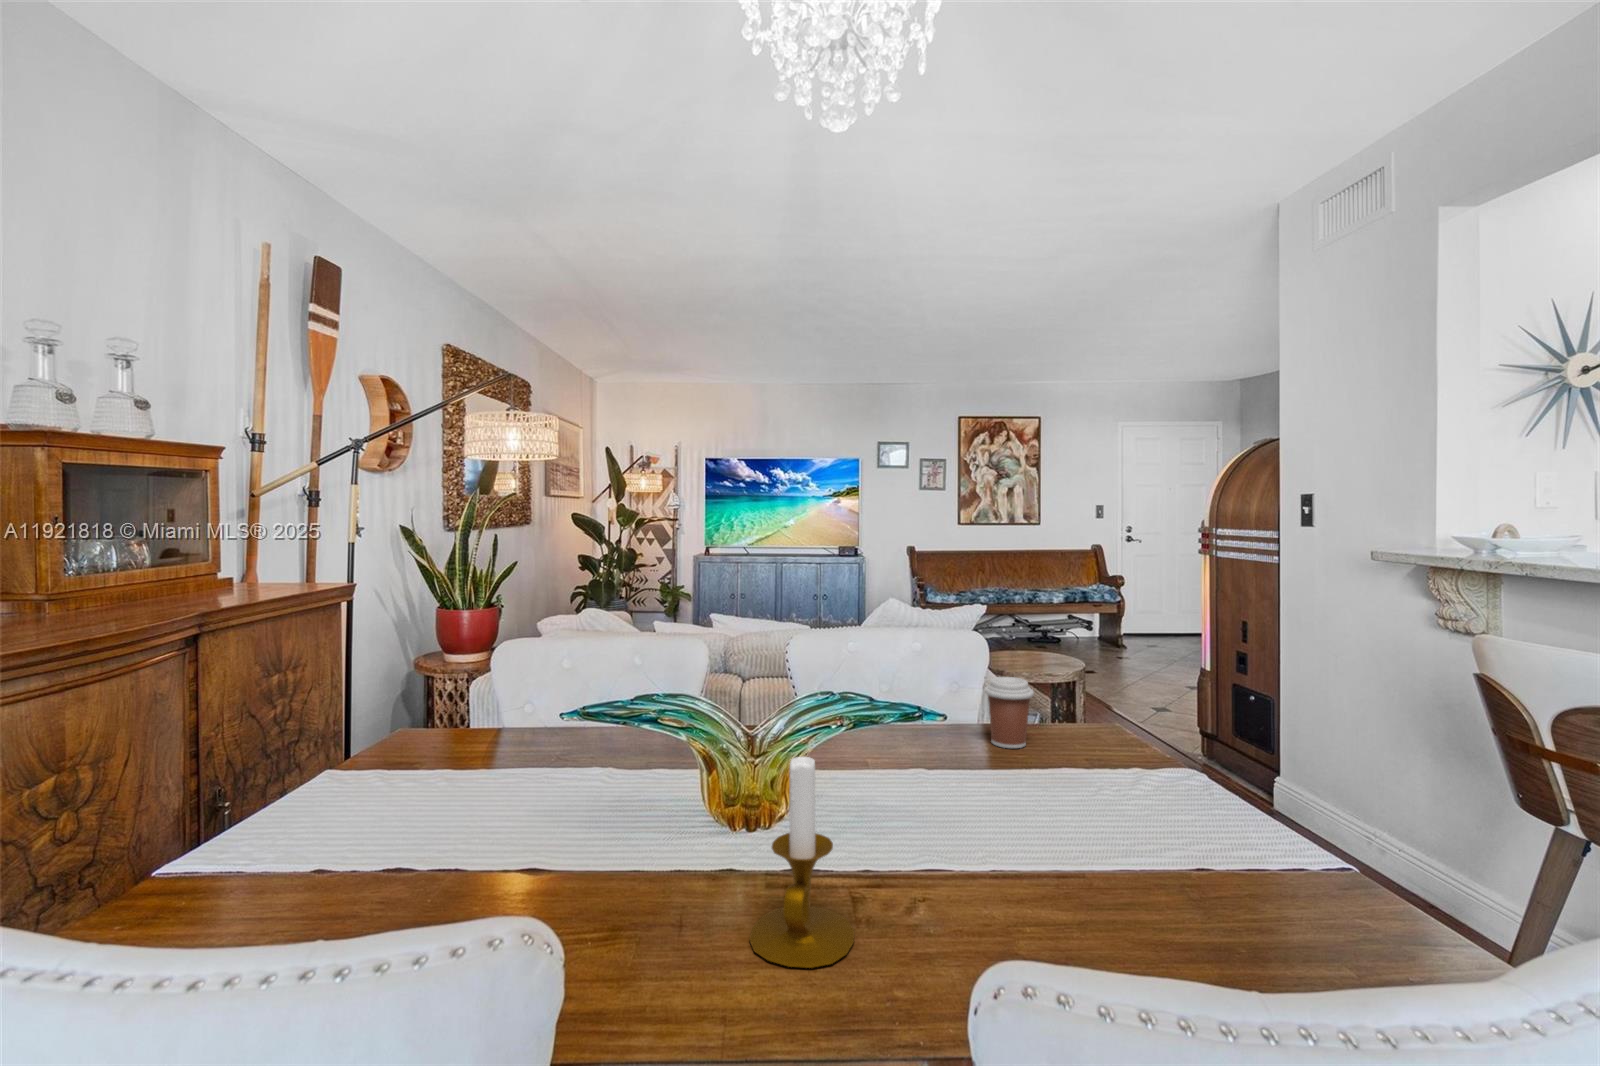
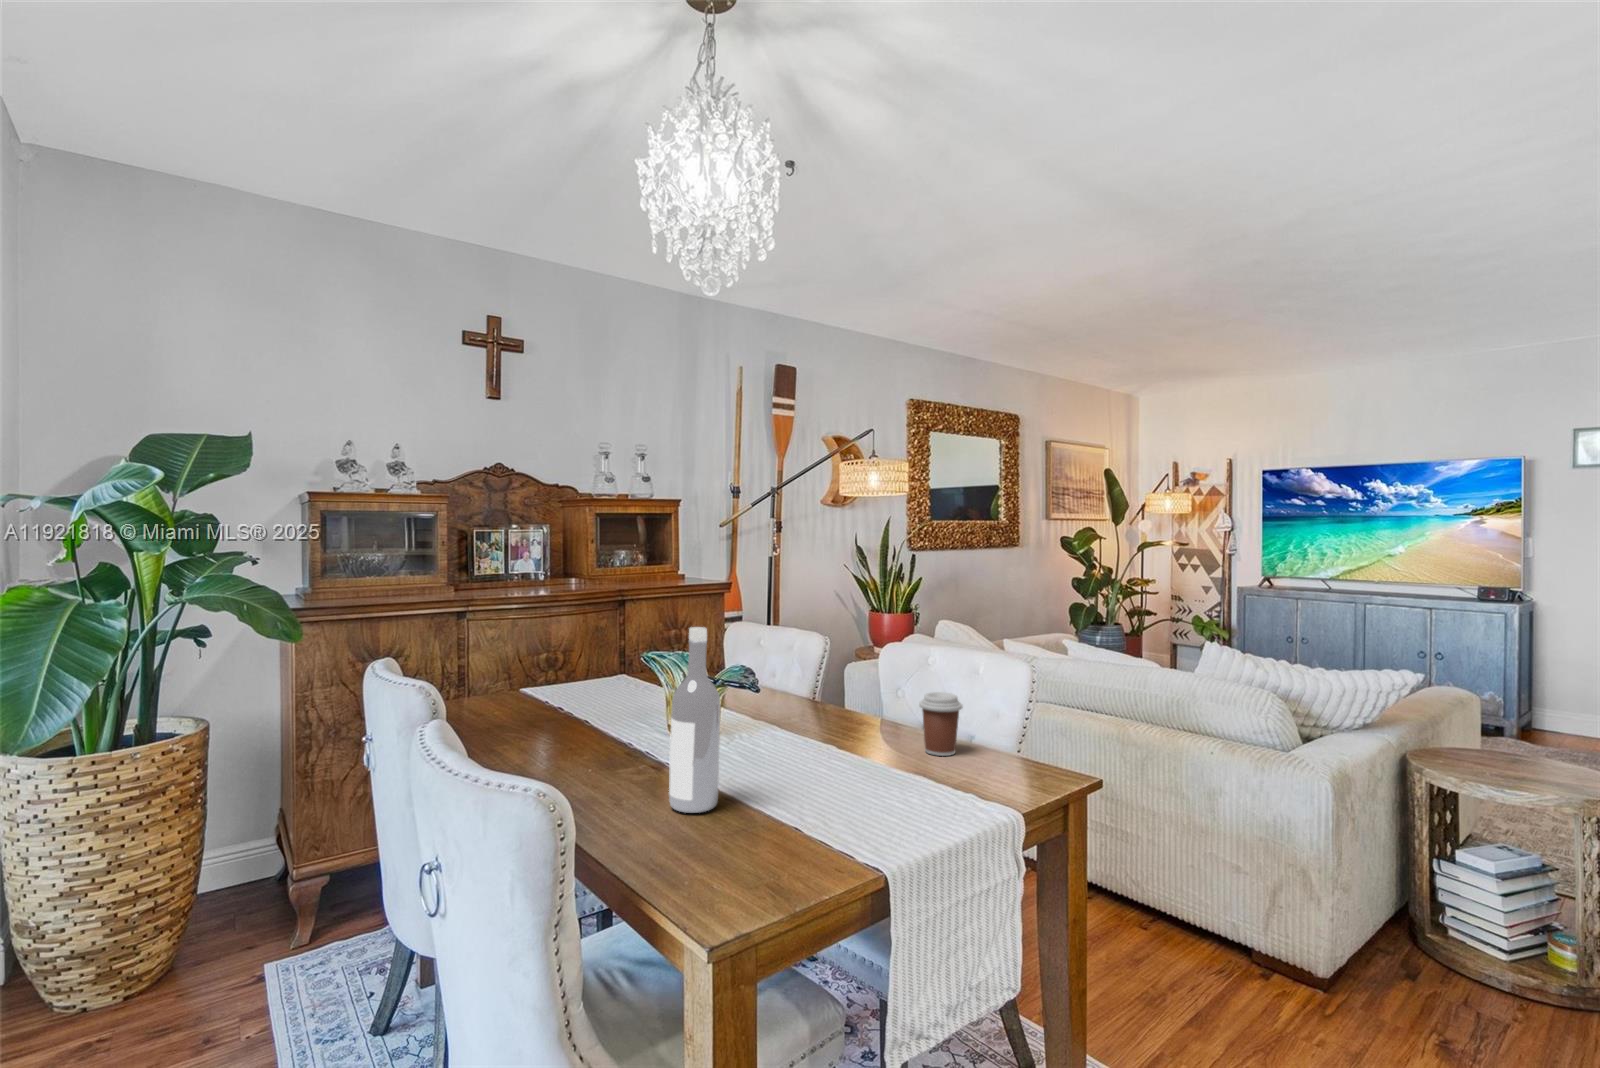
wine bottle: none [1105,636,1191,935] -> present [669,627,720,813]
candlestick: present [750,757,854,968] -> none [555,668,609,765]

